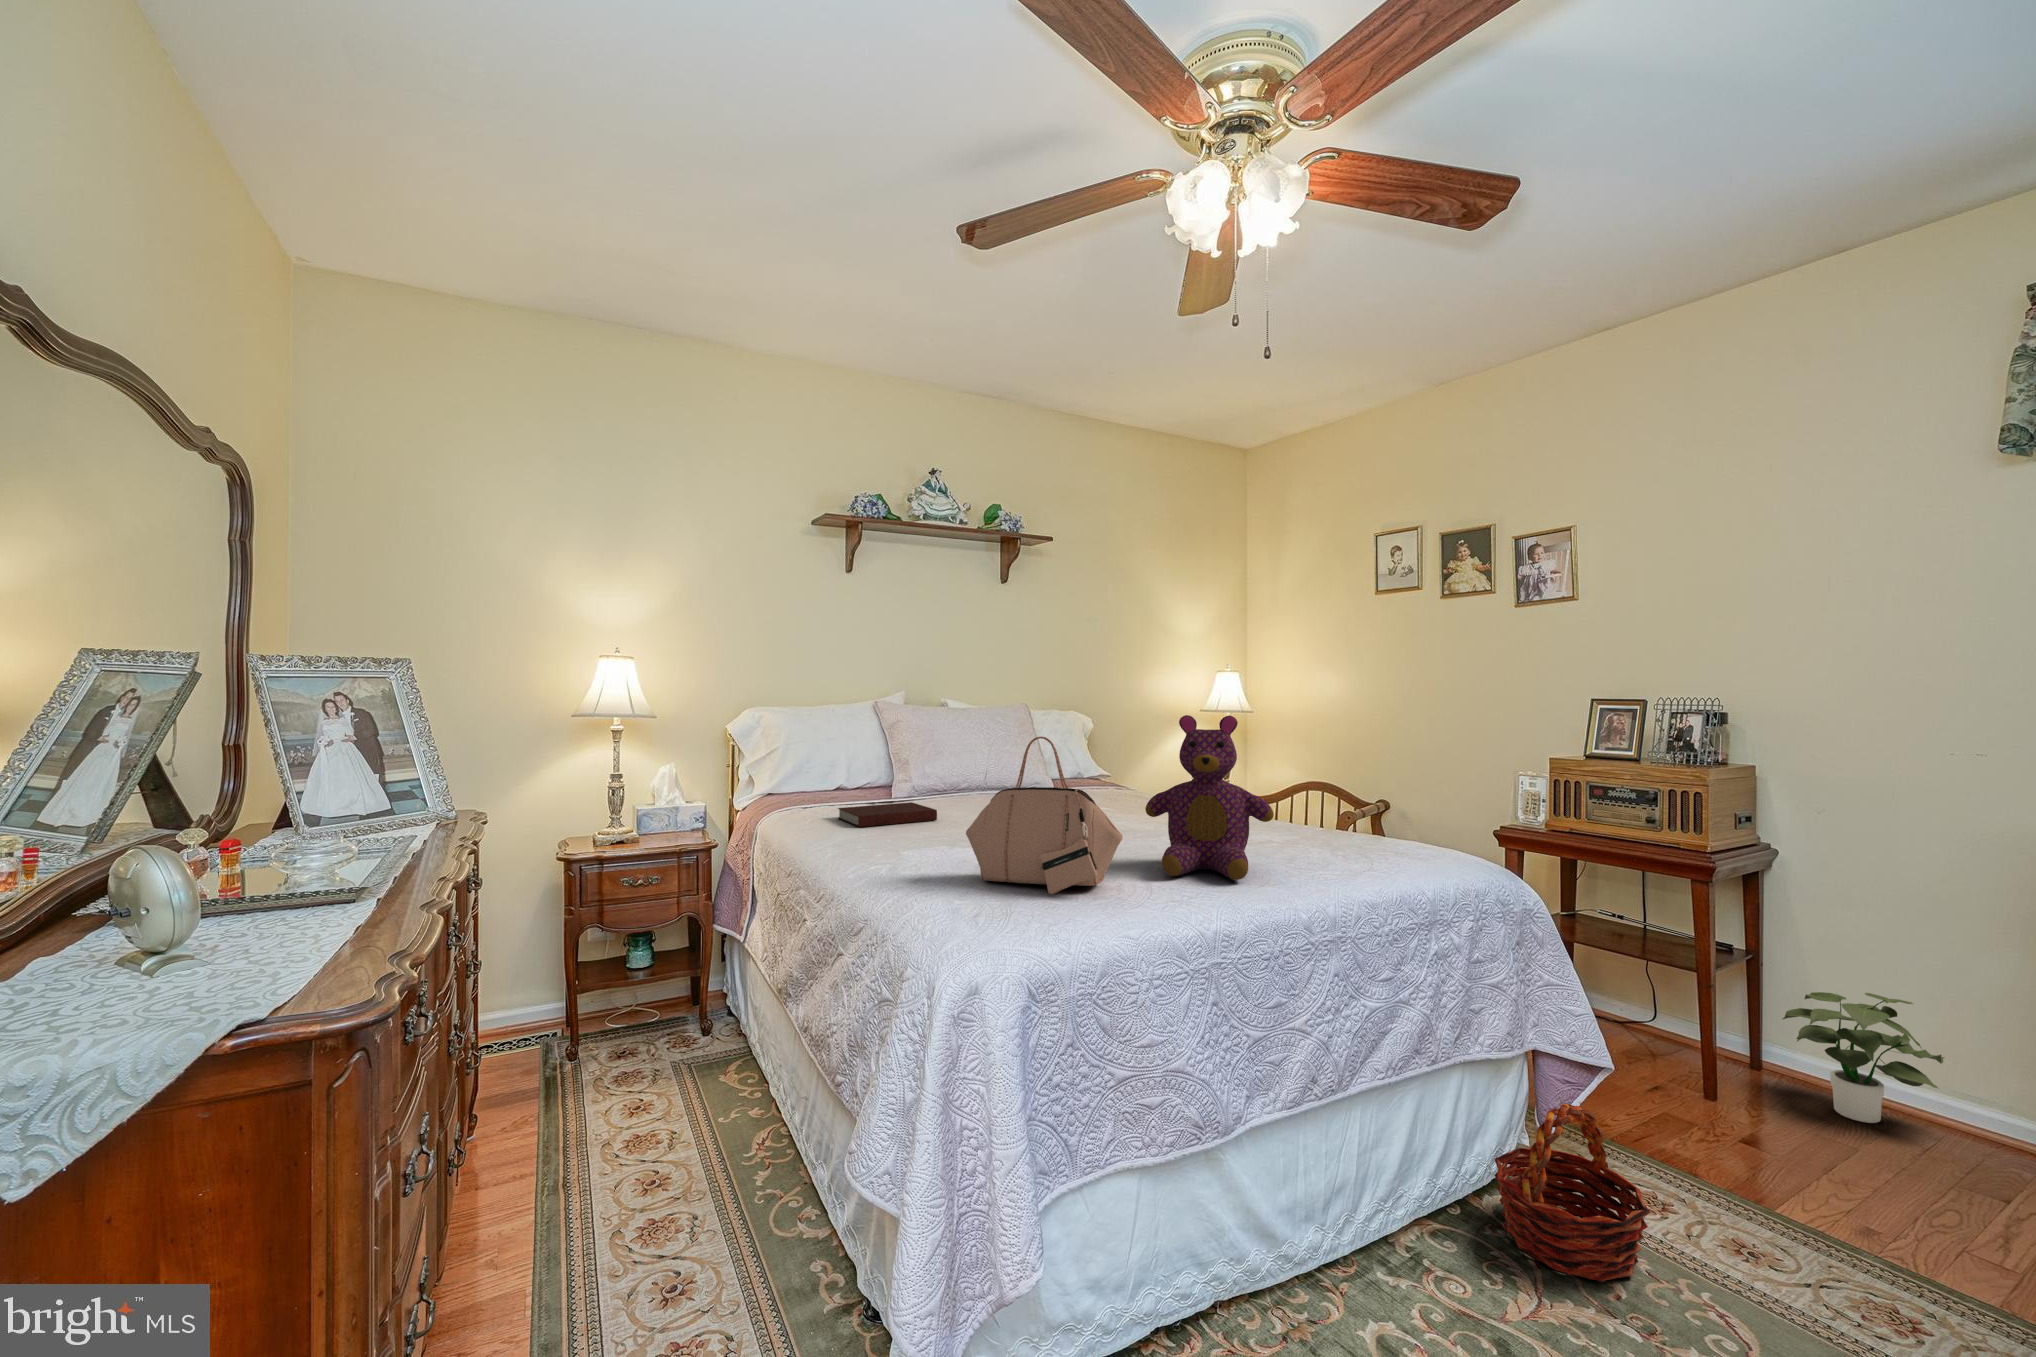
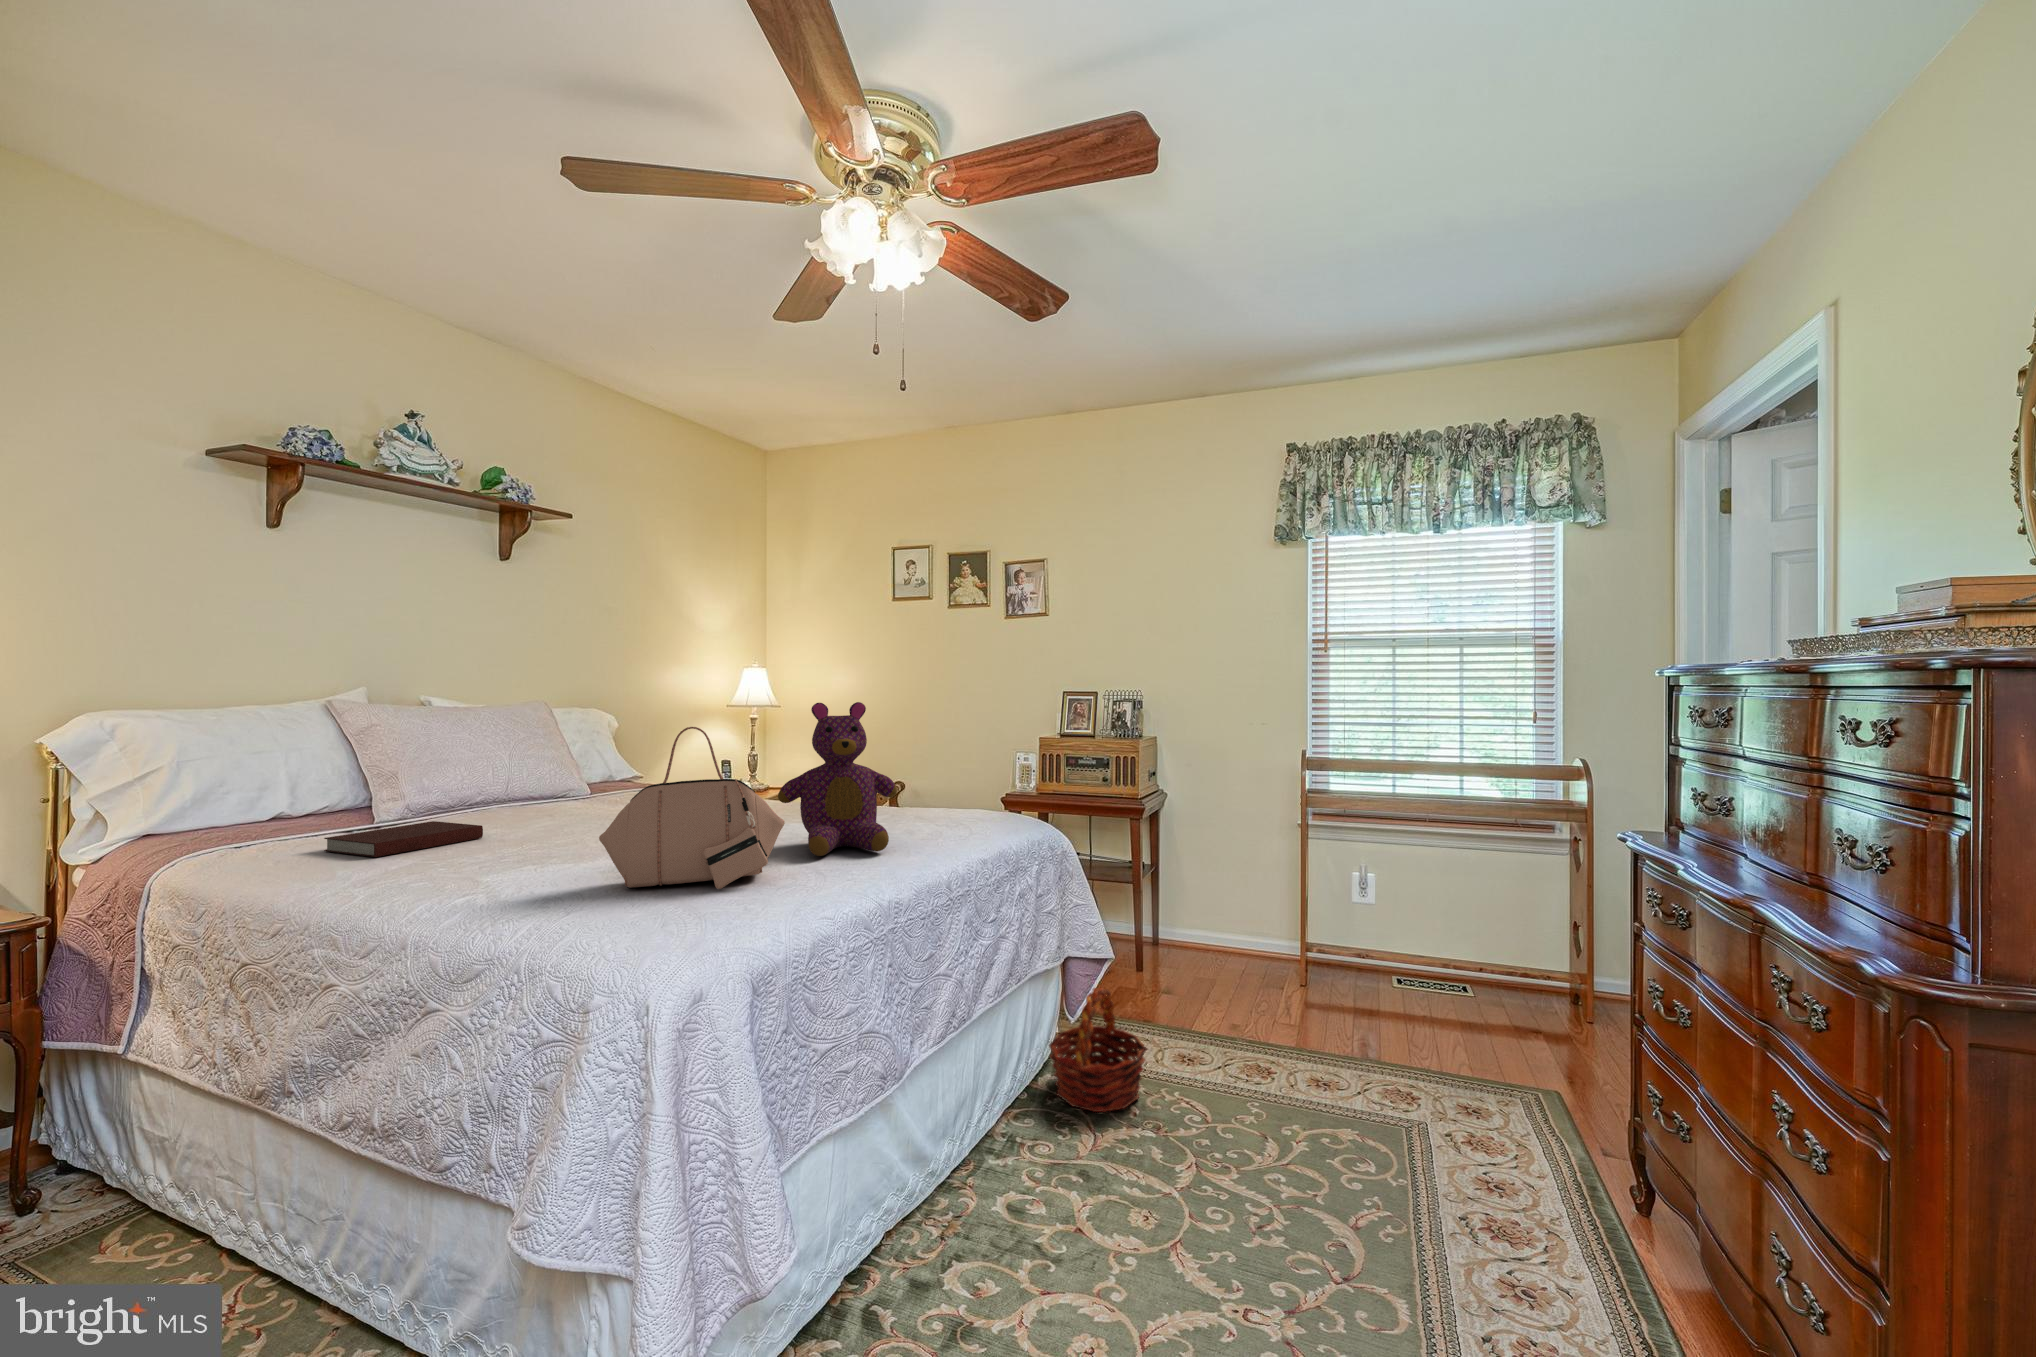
potted plant: present [1783,992,1944,1123] -> none [1170,877,1248,962]

